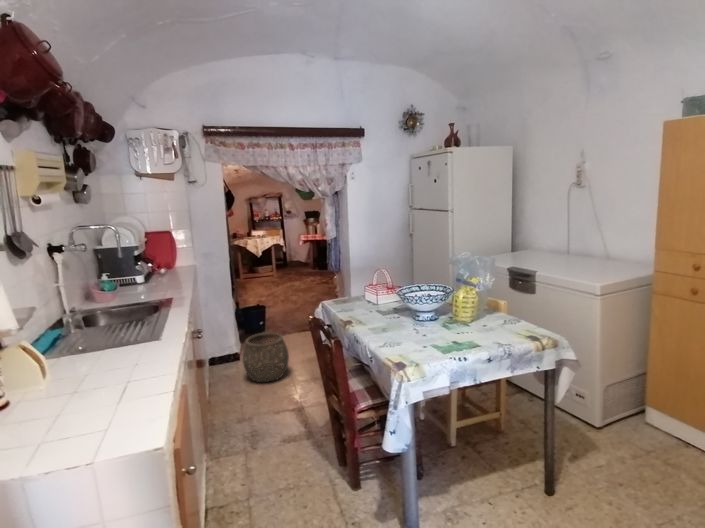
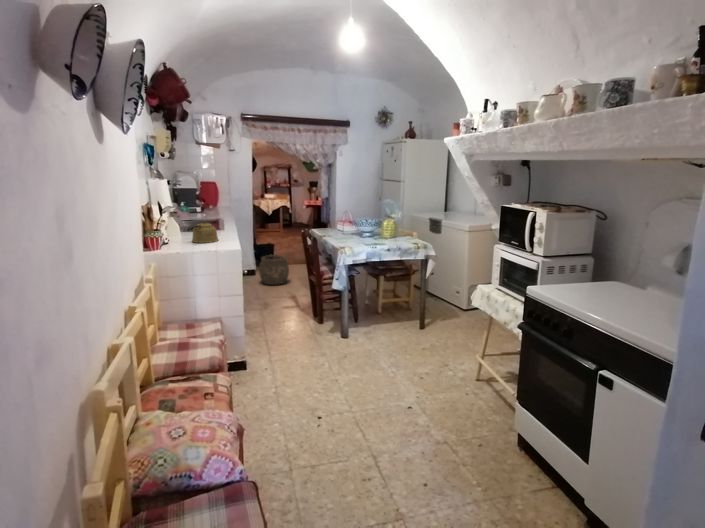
kettle: none [48,345,131,403] -> present [187,221,218,243]

